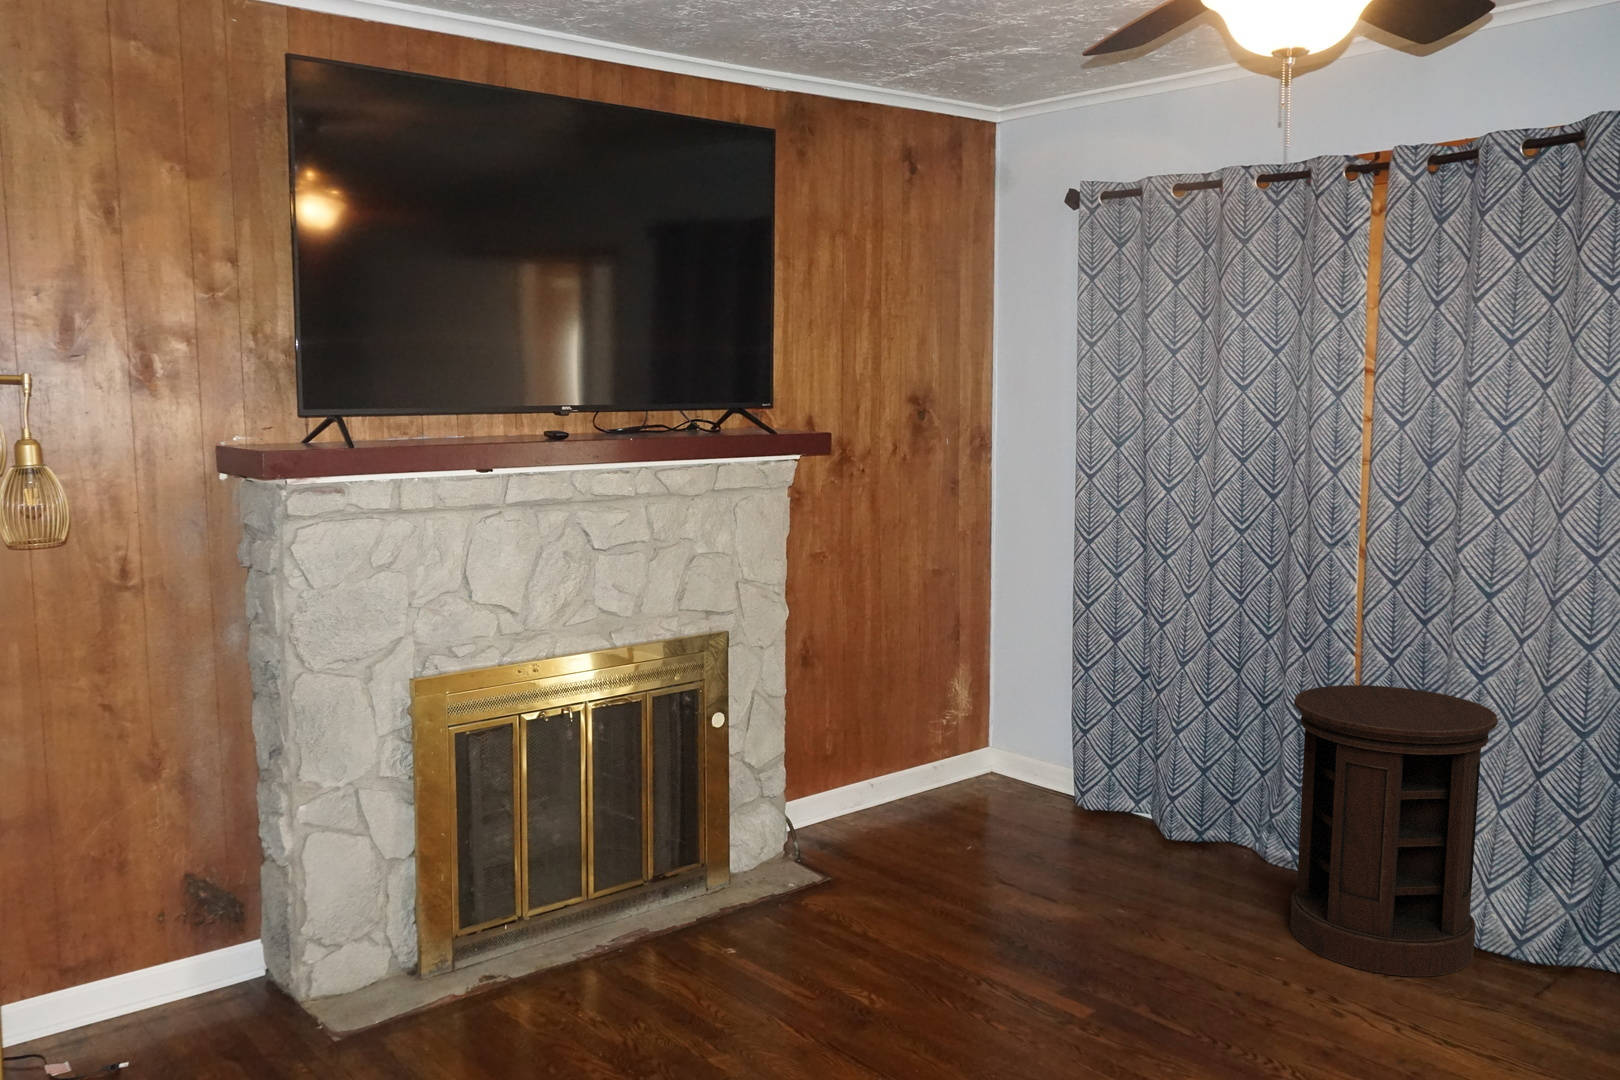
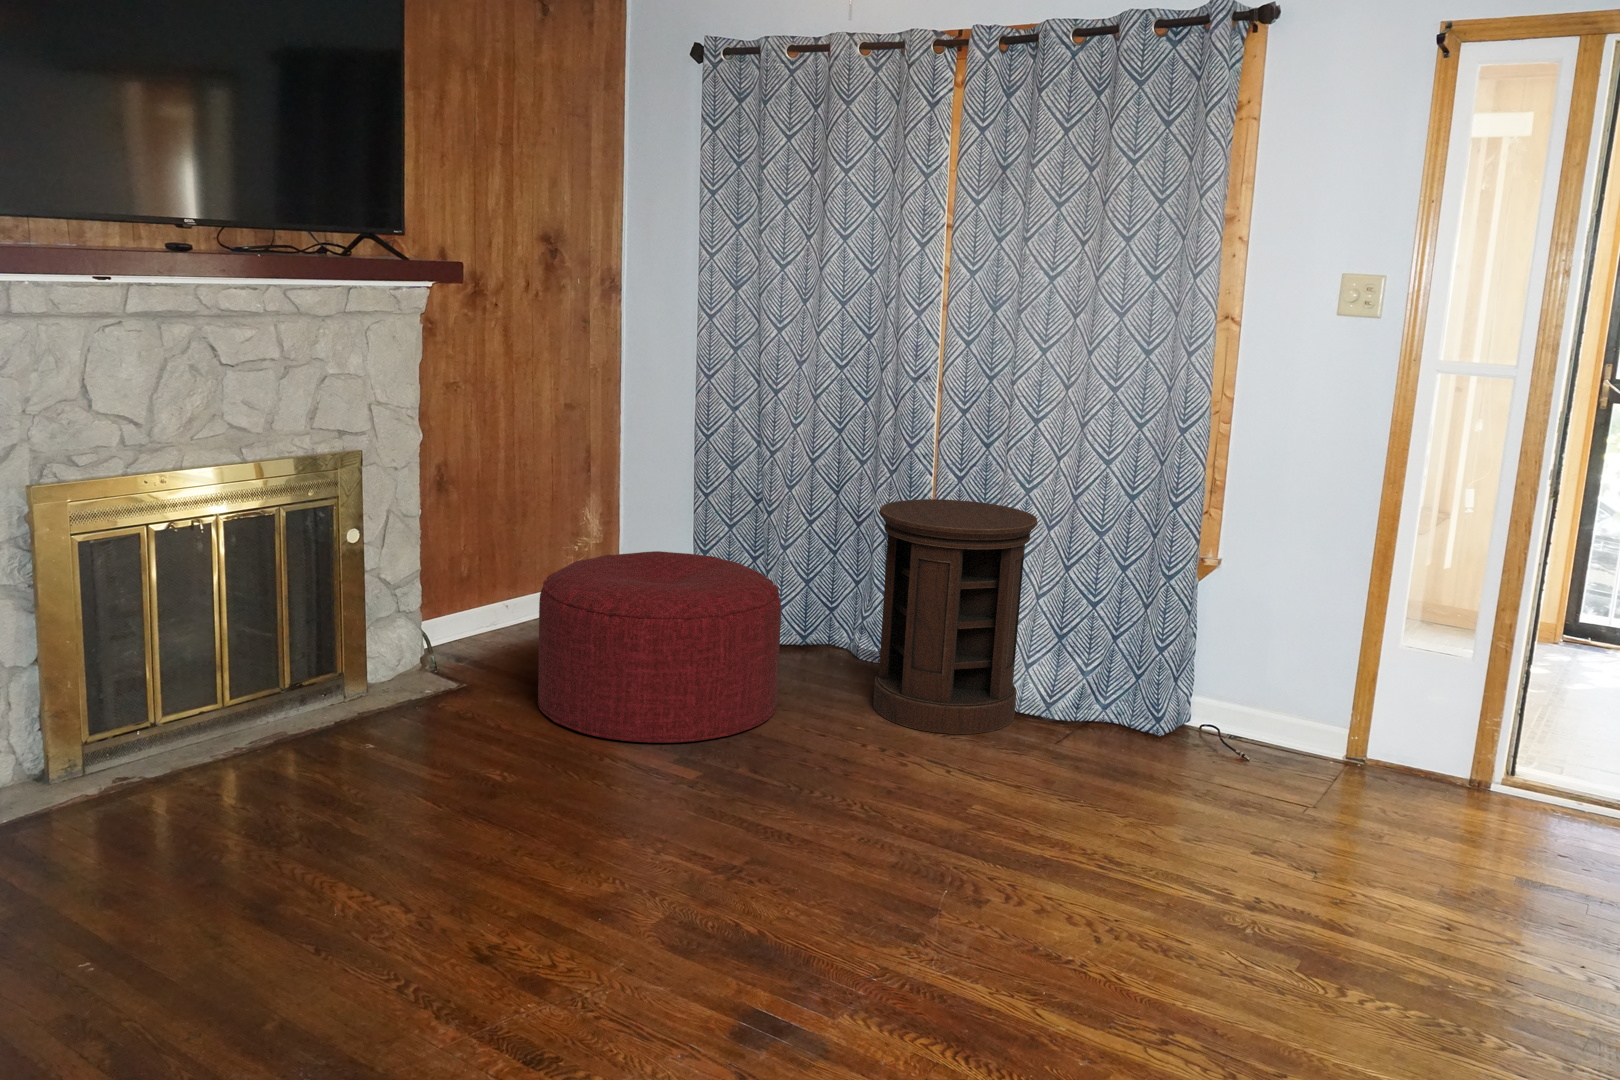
ottoman: none [905,738,1178,967] -> present [538,551,781,743]

